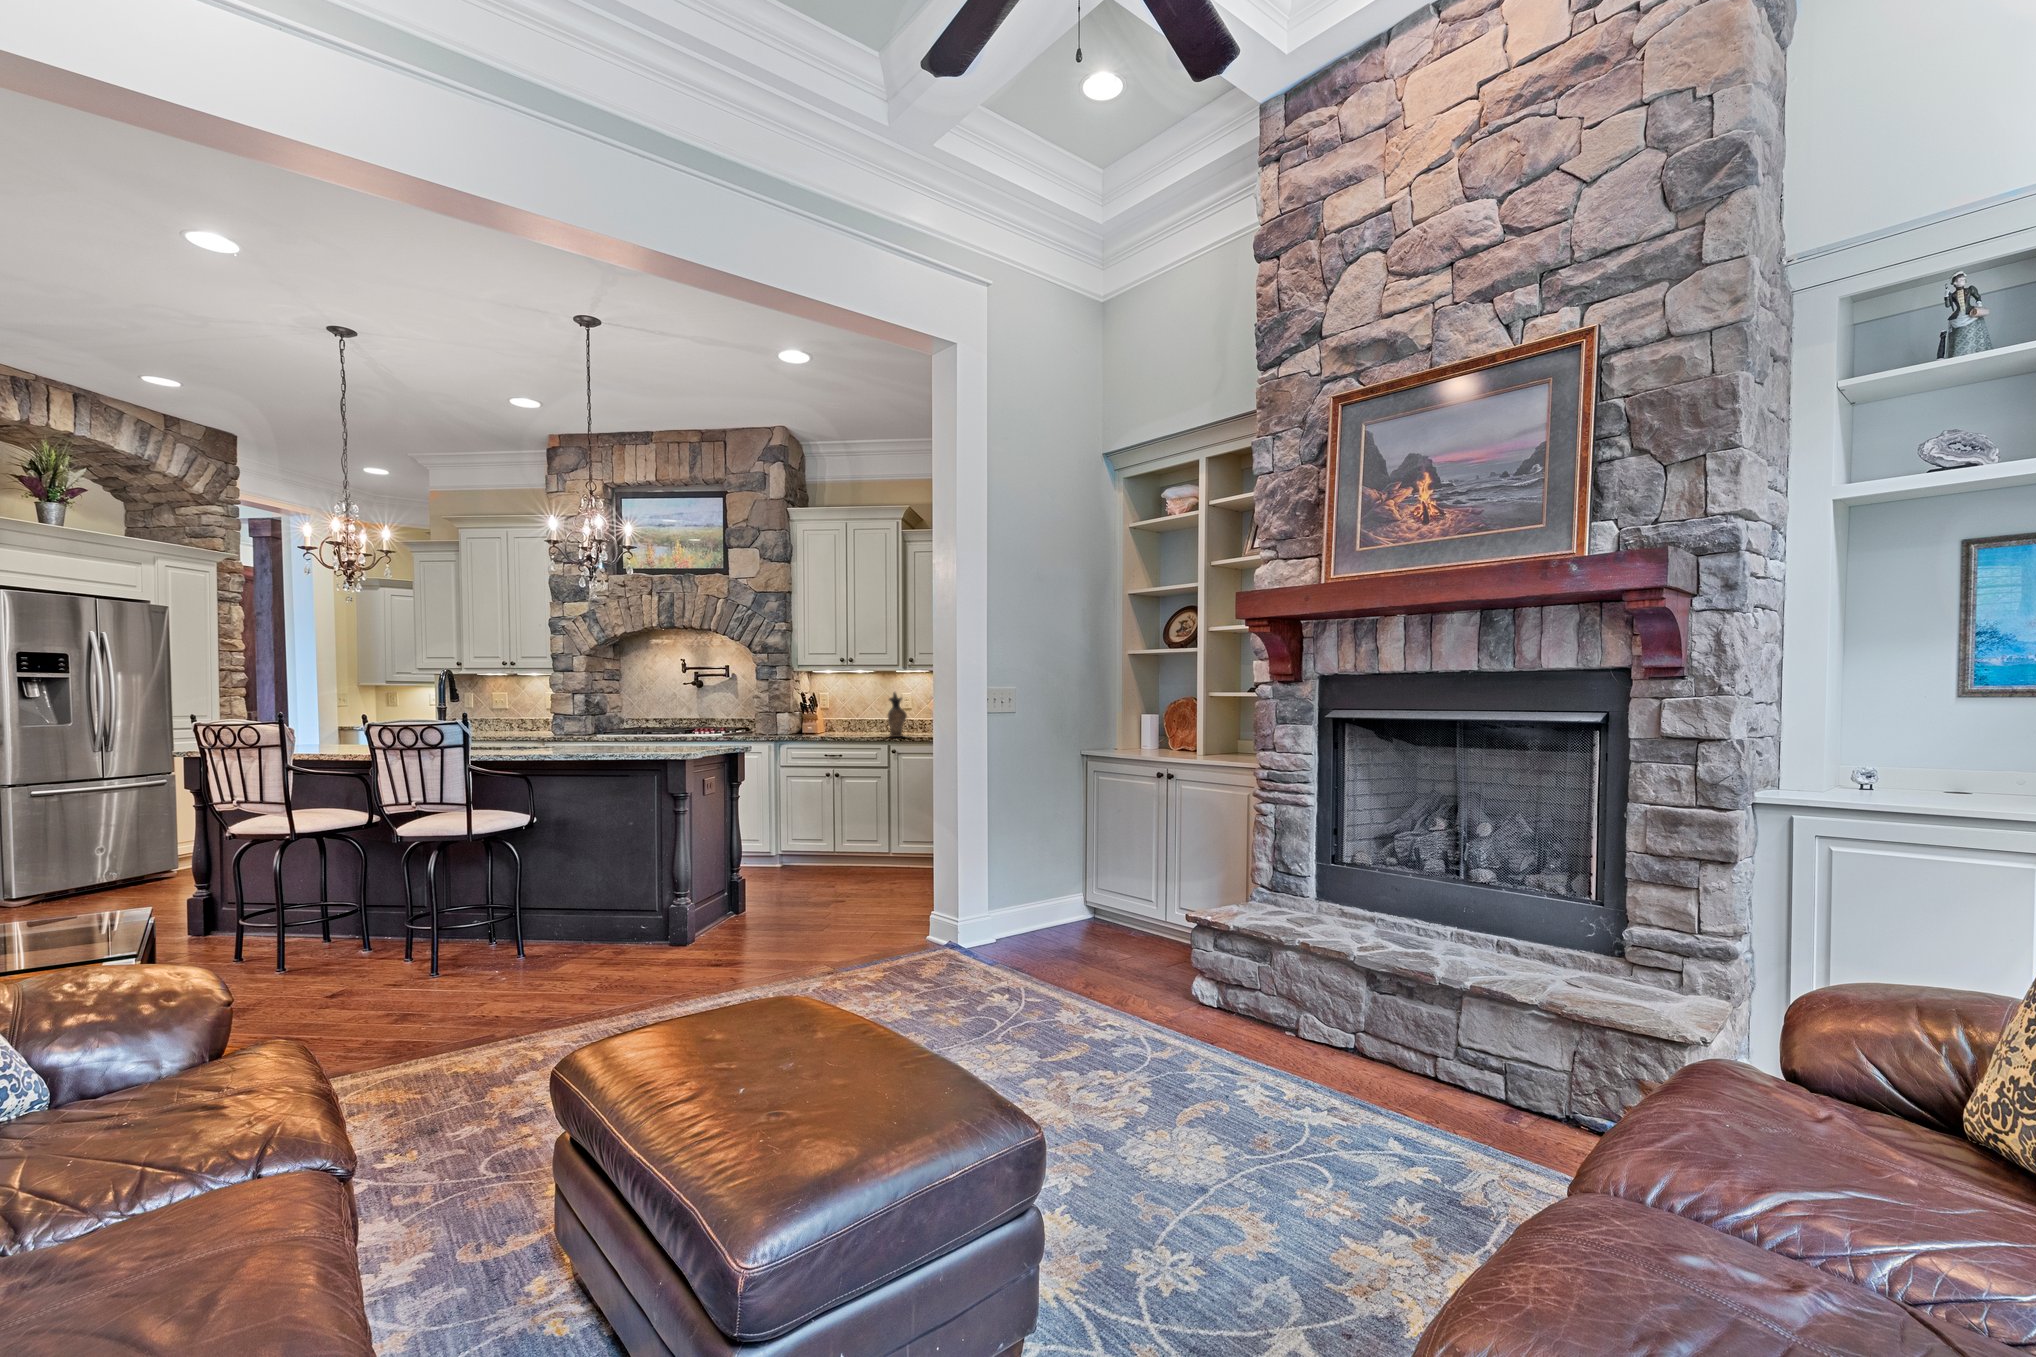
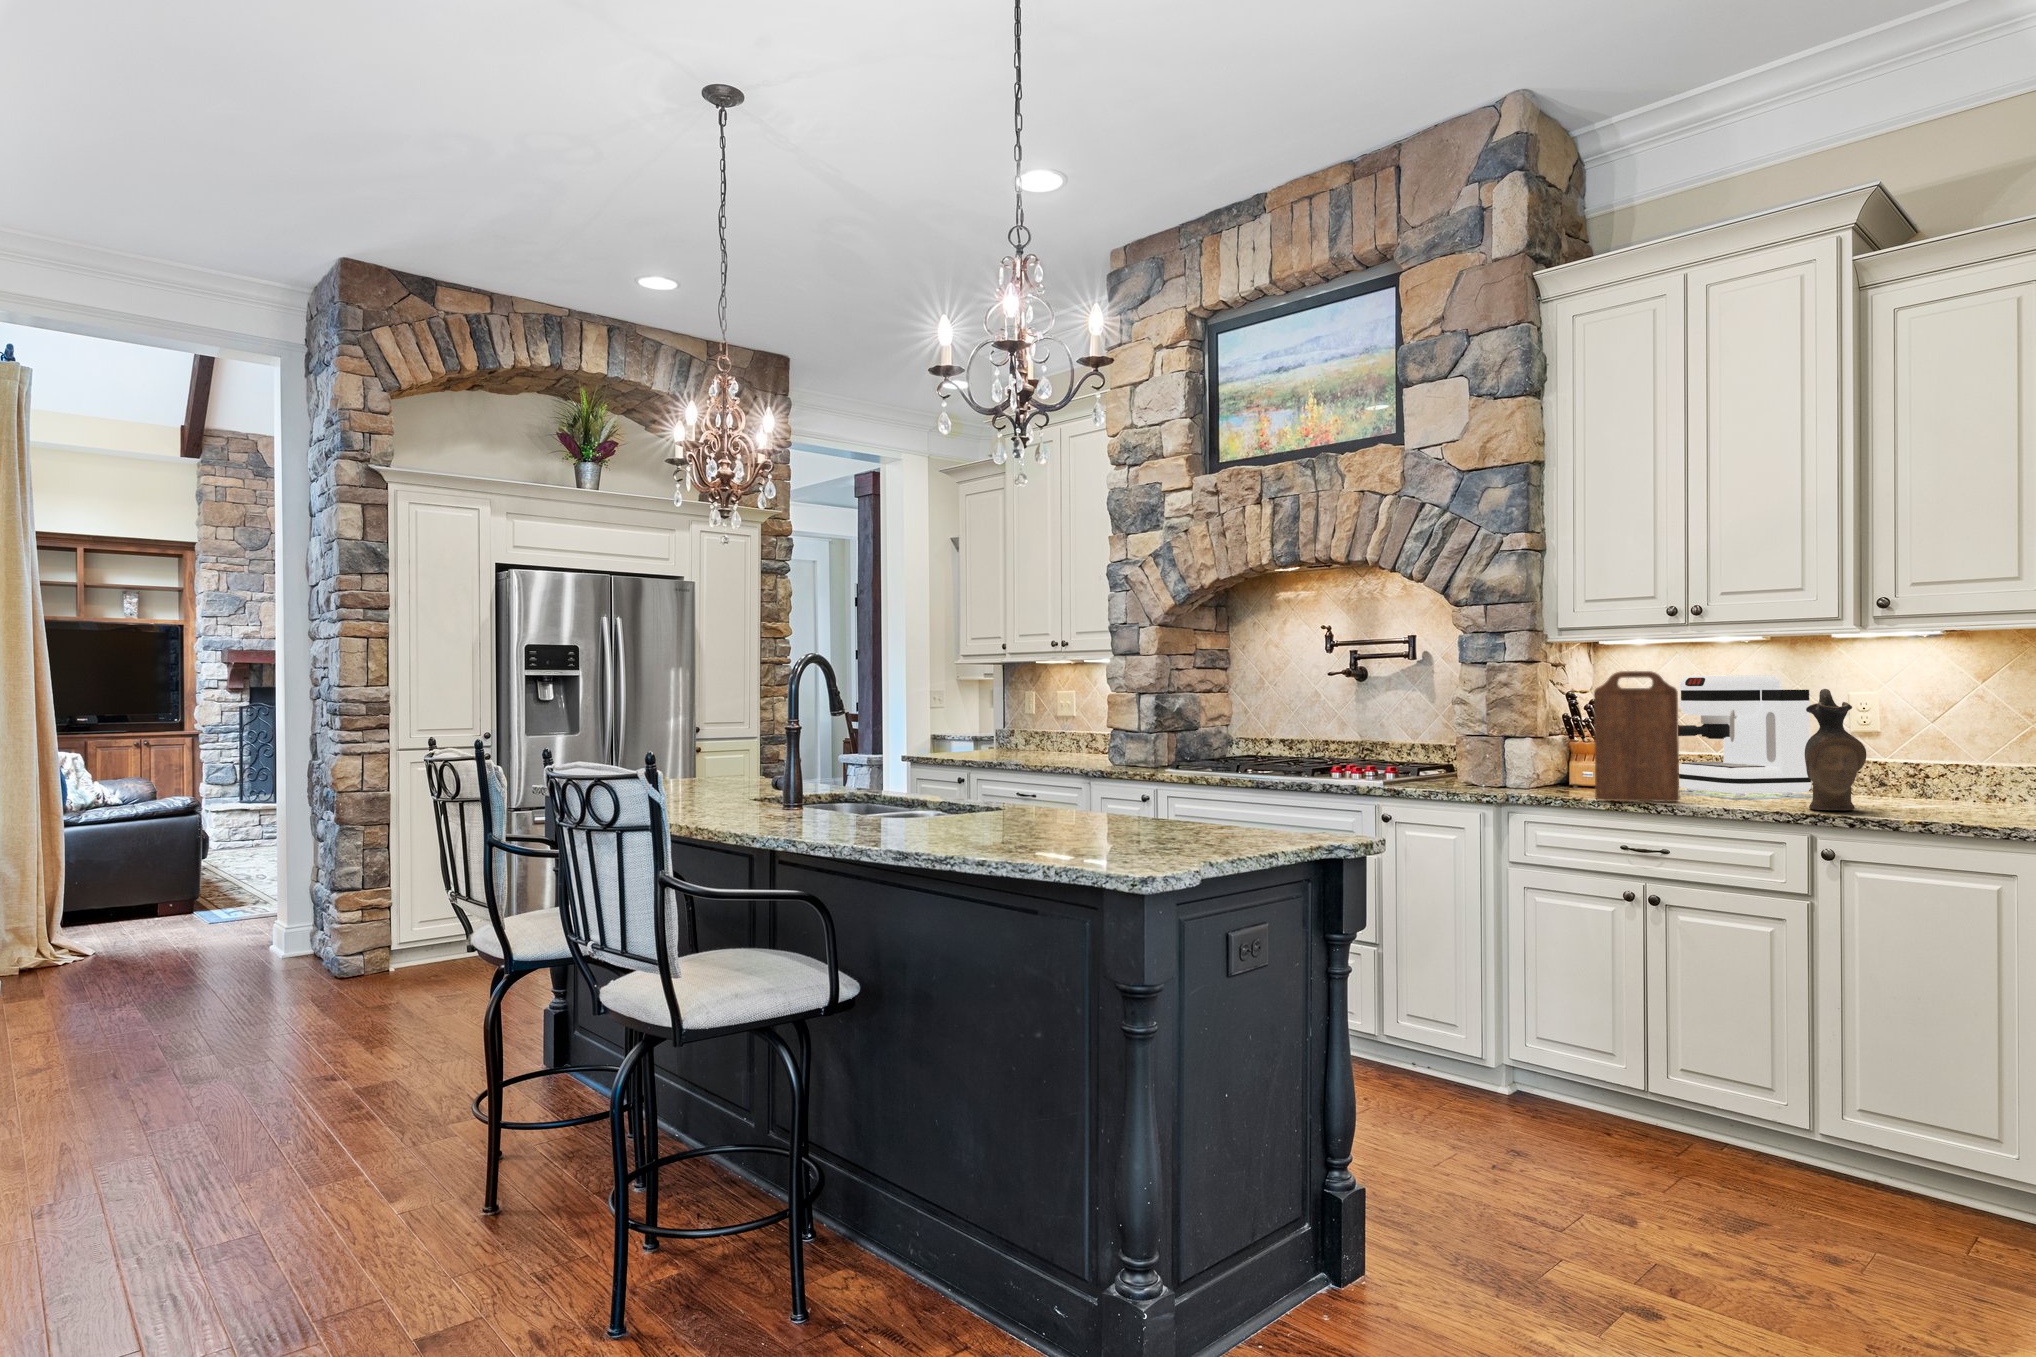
cutting board: none [814,685,845,738] -> present [1594,671,1679,802]
coffee maker: none [838,686,891,734] -> present [1678,675,1812,796]

